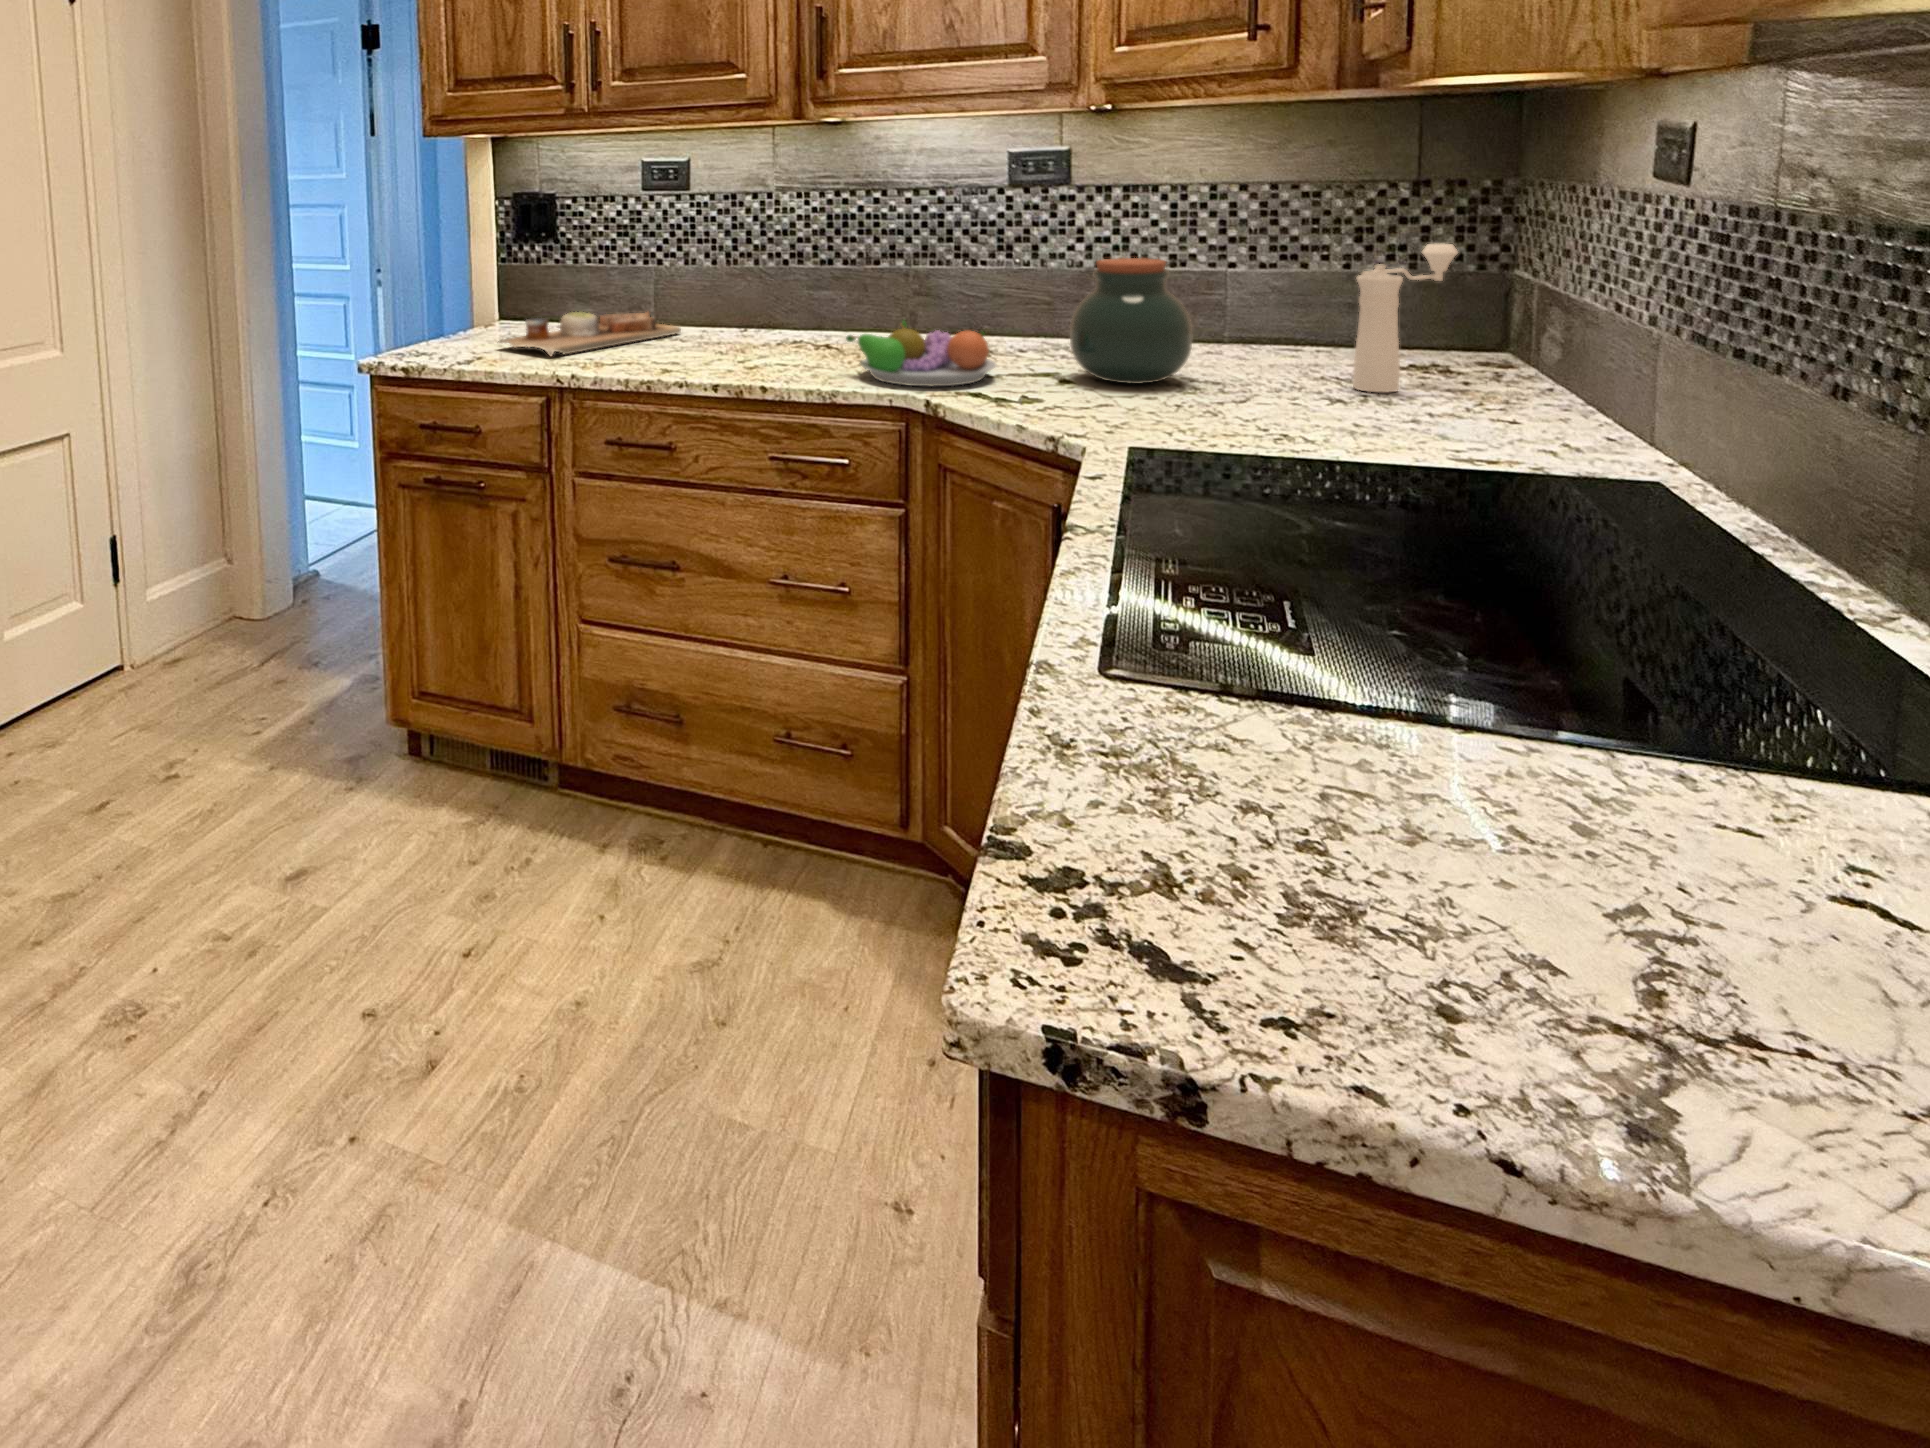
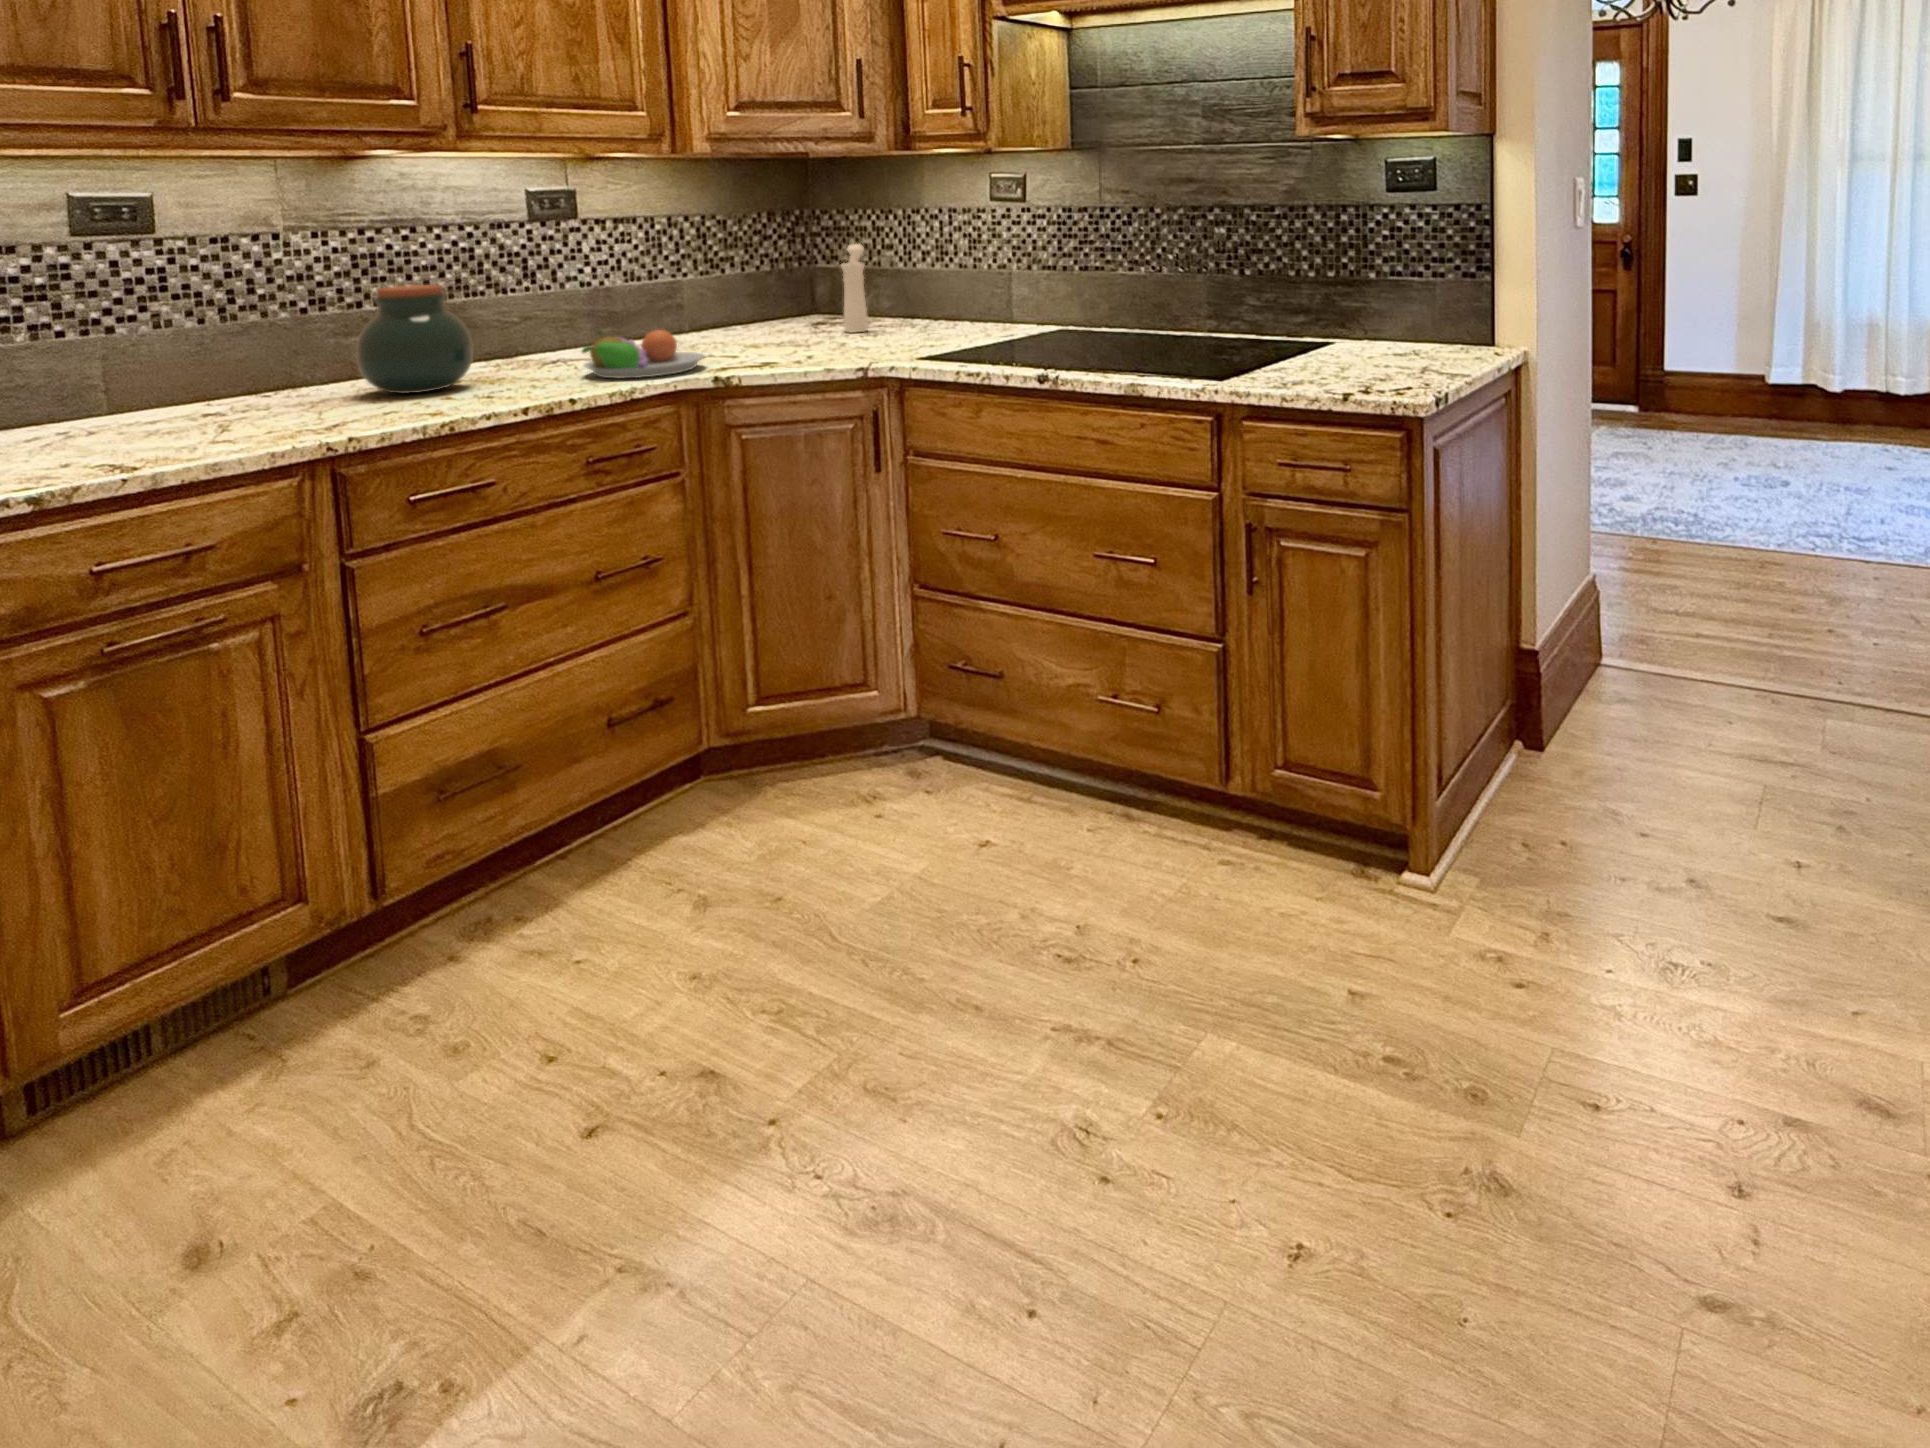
jar: present [1070,258,1192,384] -> present [356,285,473,393]
cutting board: present [500,312,681,356] -> none [57,390,222,454]

